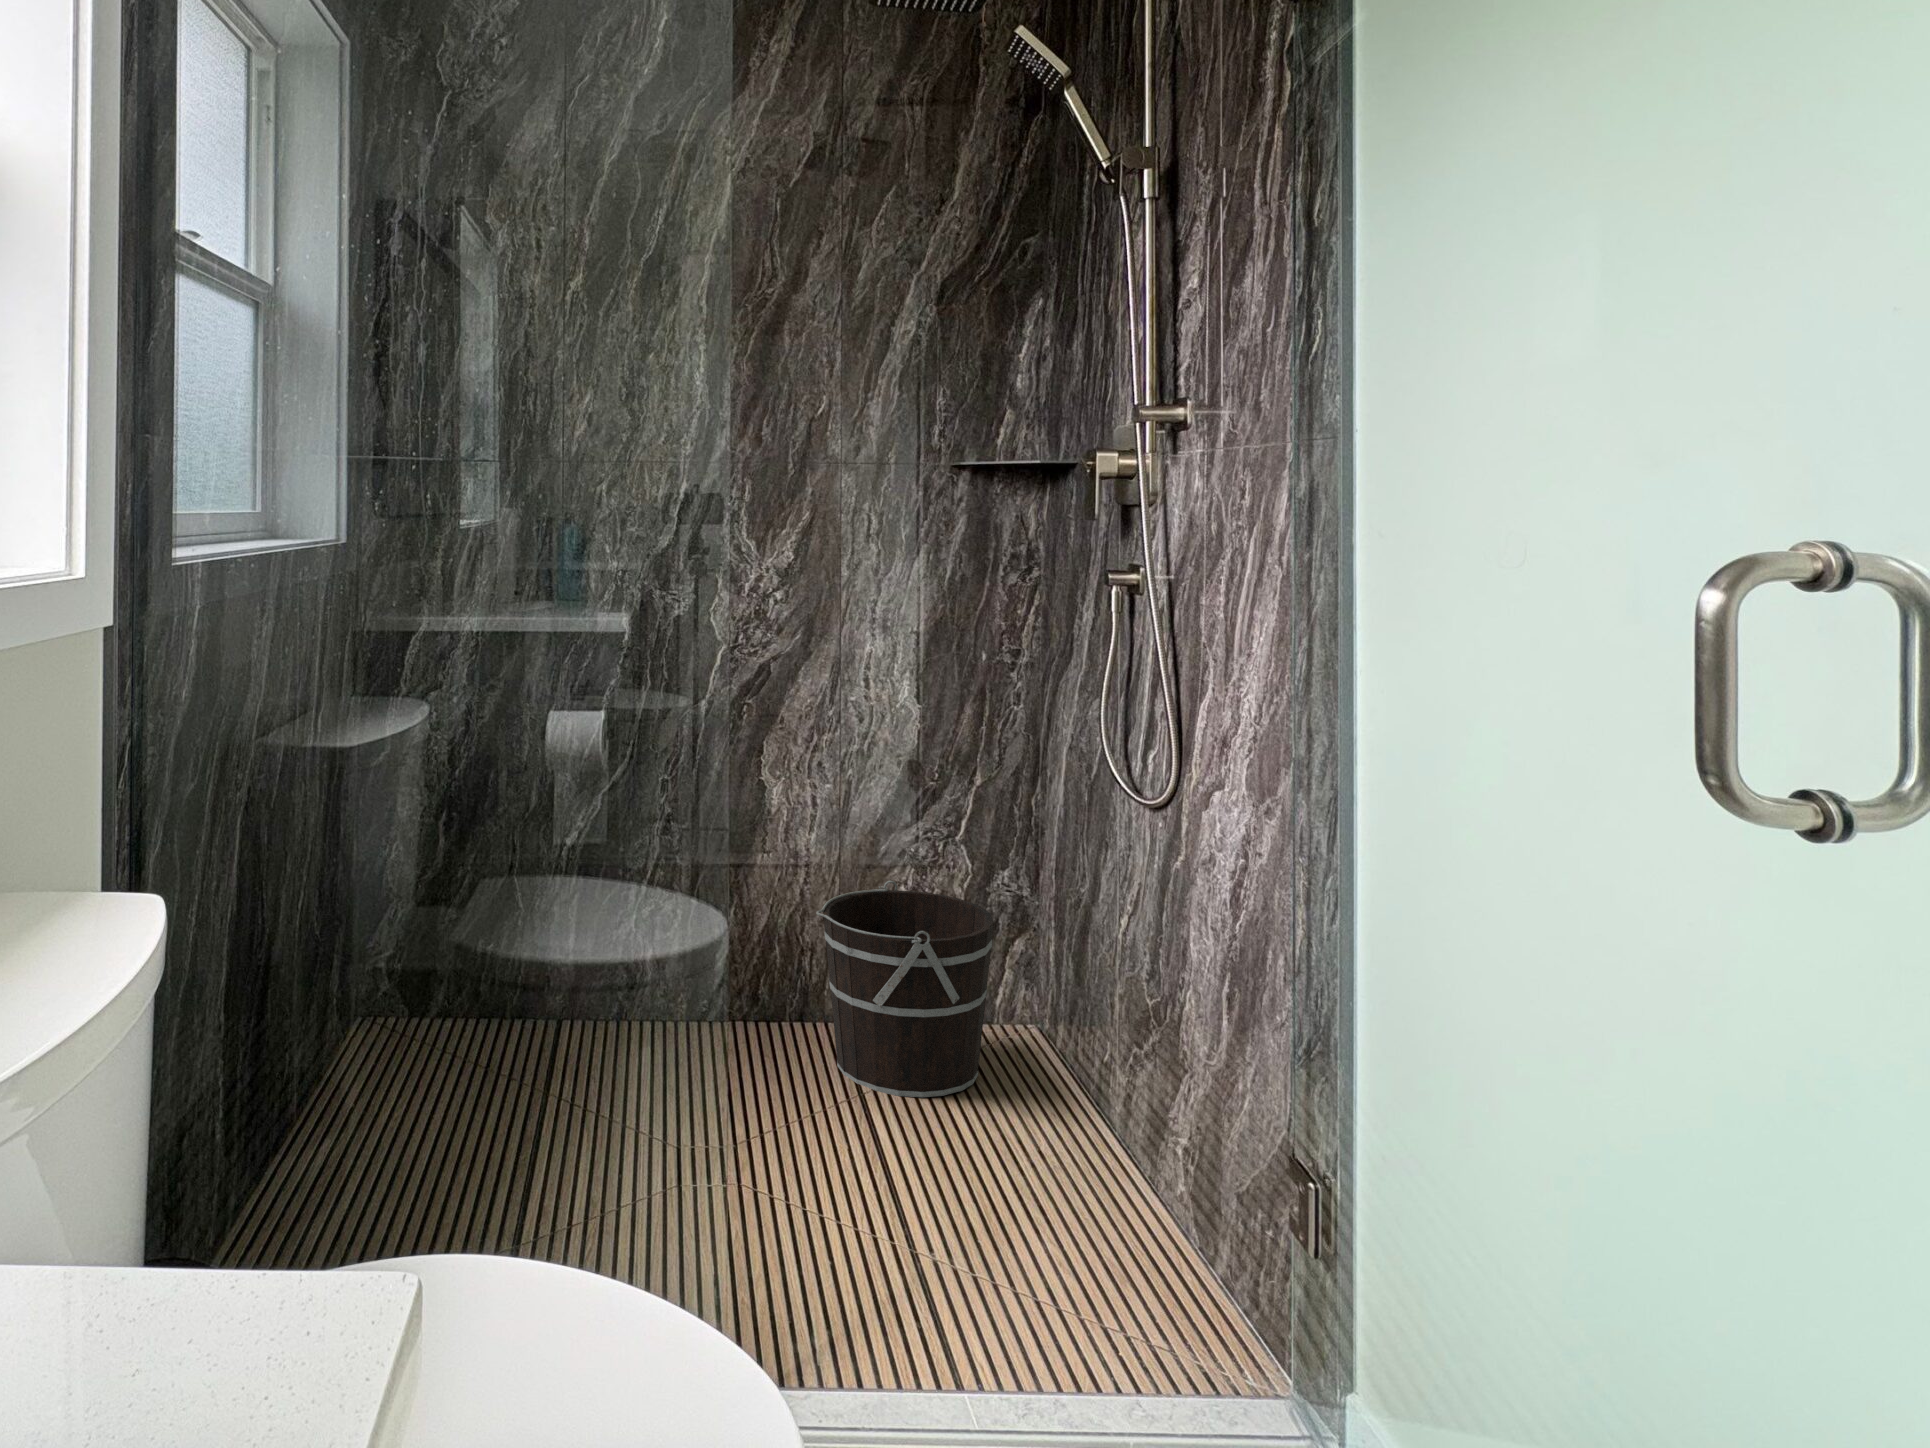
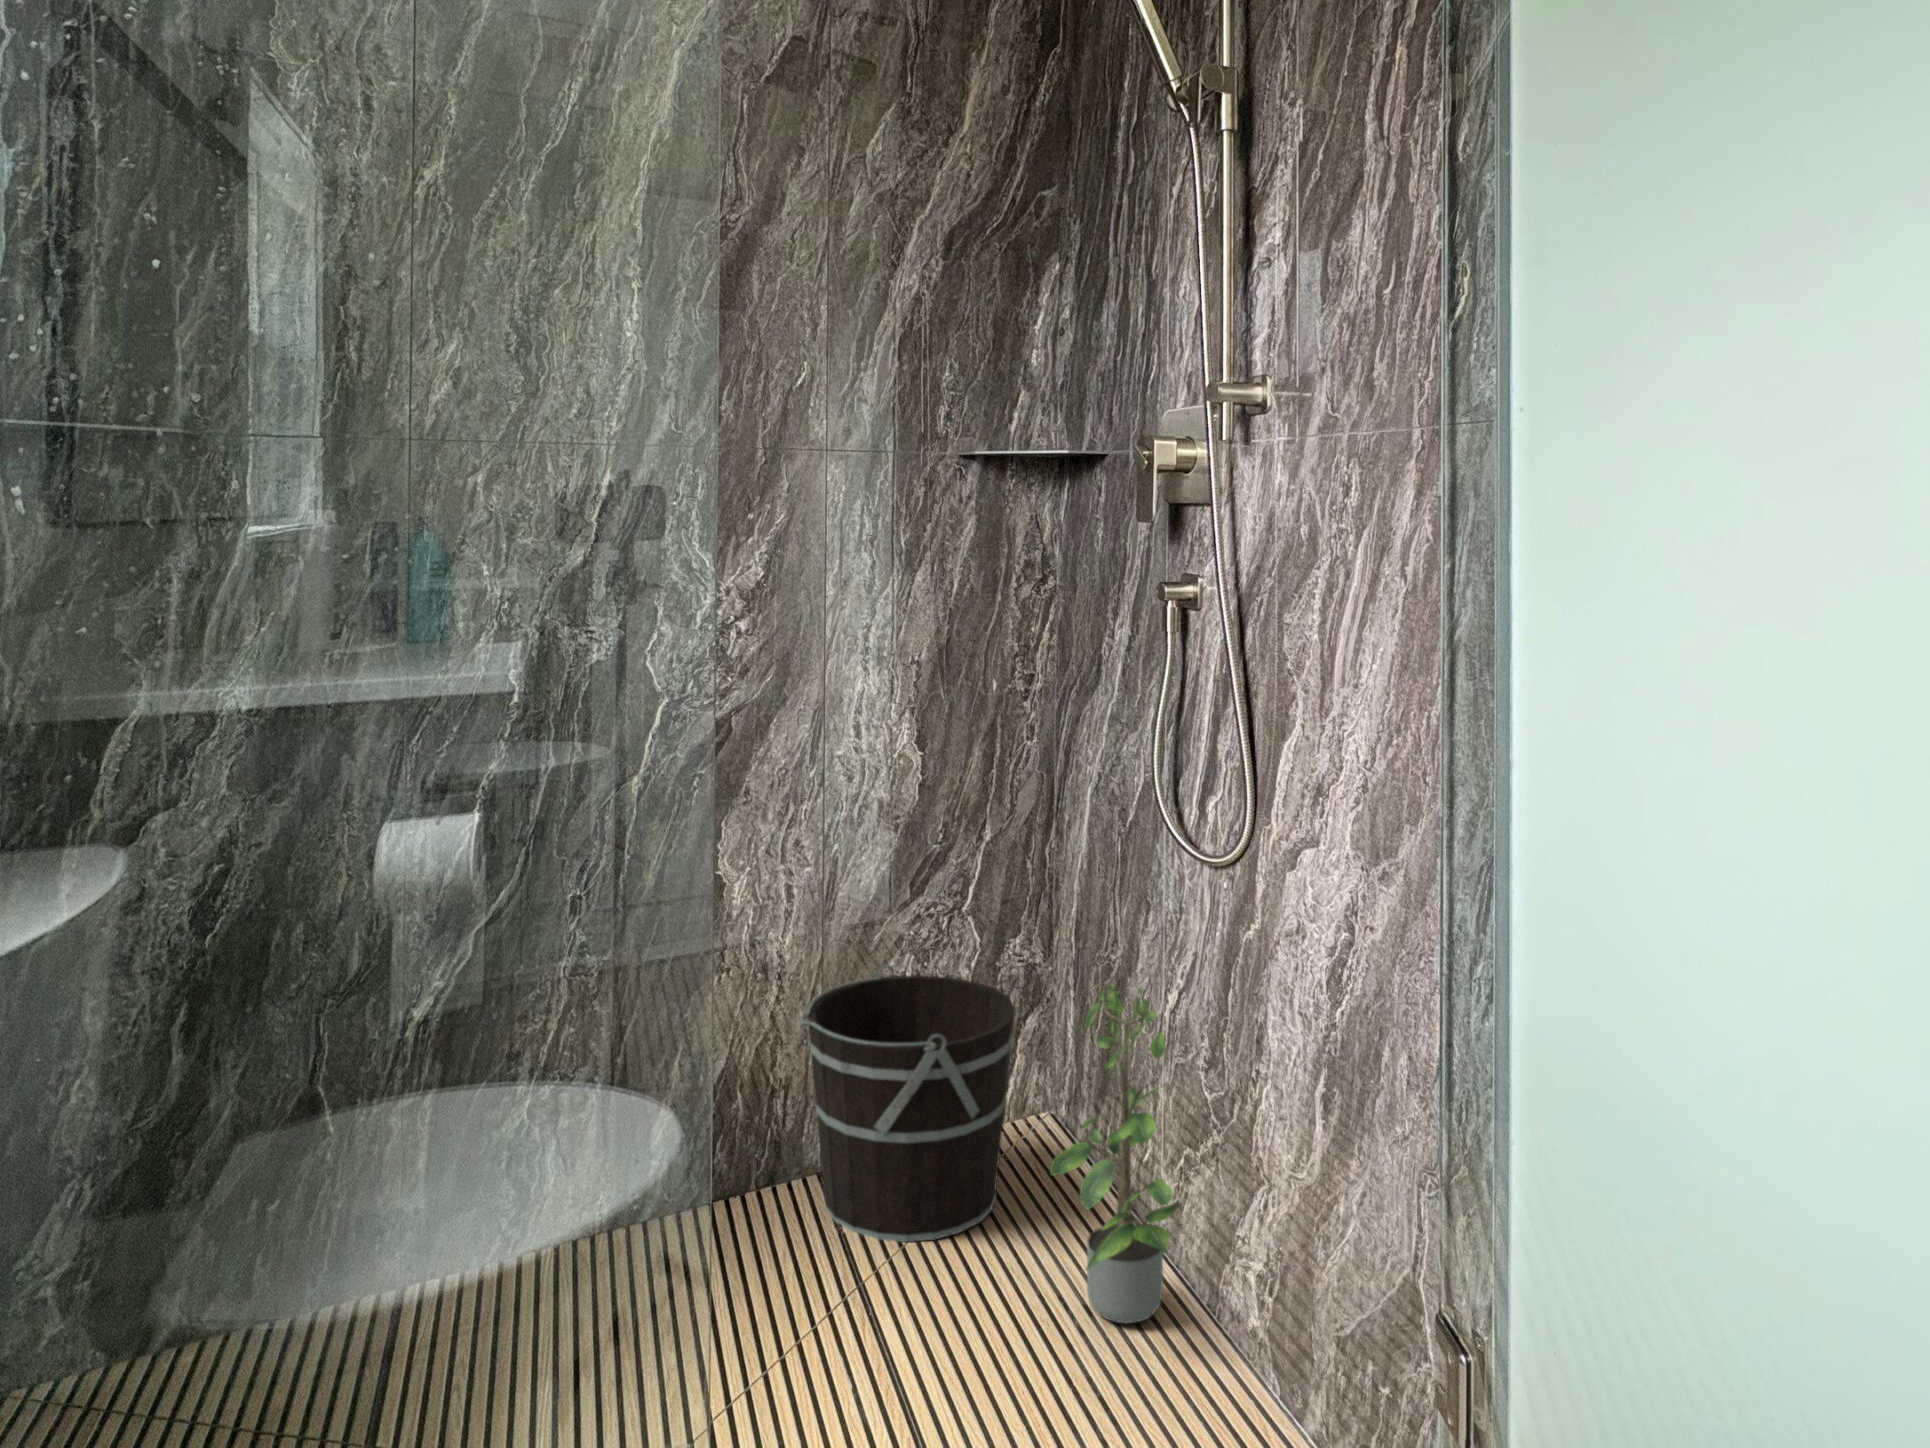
potted plant: none [1012,892,1121,1176] -> present [1050,983,1180,1323]

